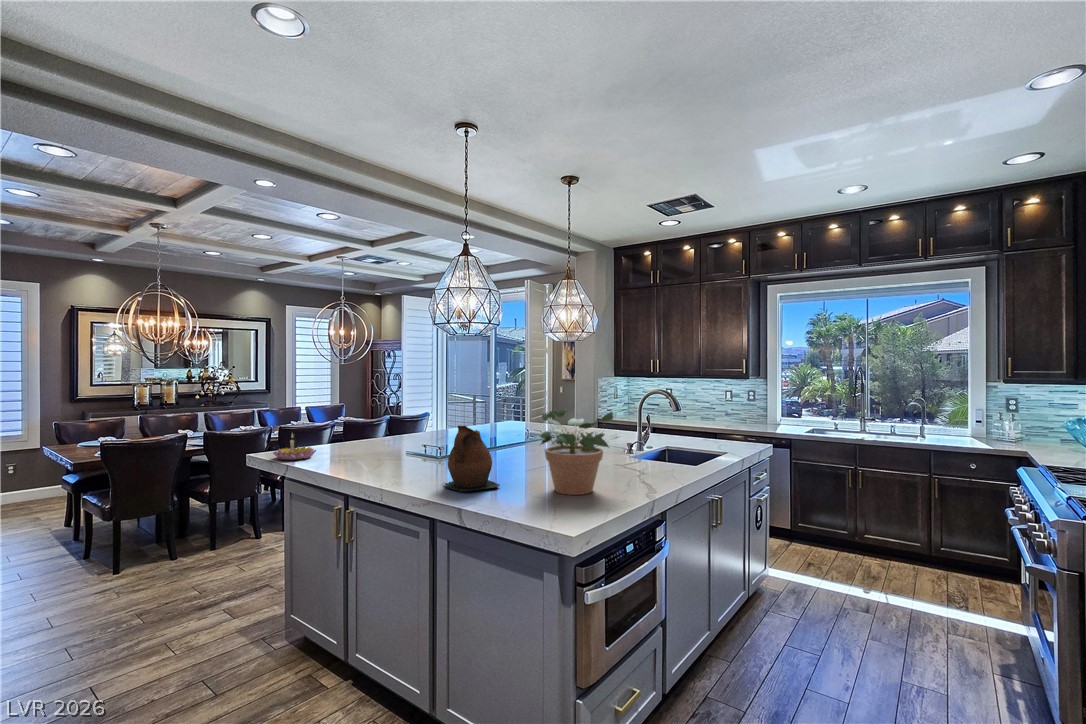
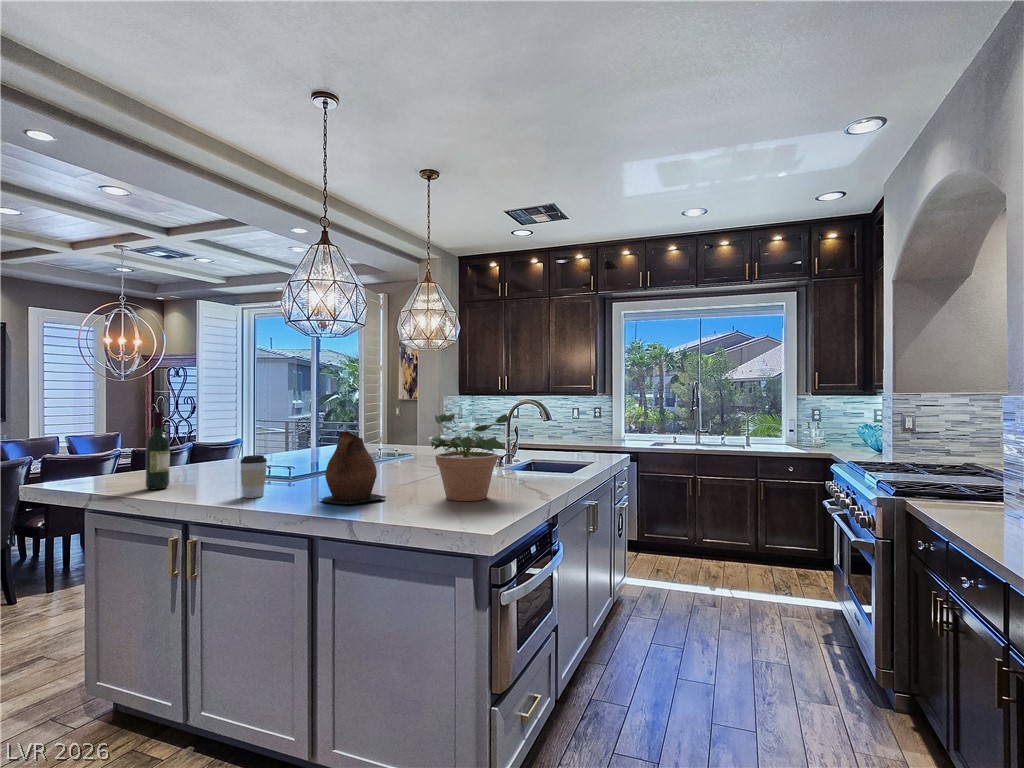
wine bottle: none [322,401,340,465] -> present [145,411,170,490]
candle holder: present [273,433,316,460] -> none [70,452,131,488]
coffee cup: none [384,442,406,478] -> present [240,455,267,498]

